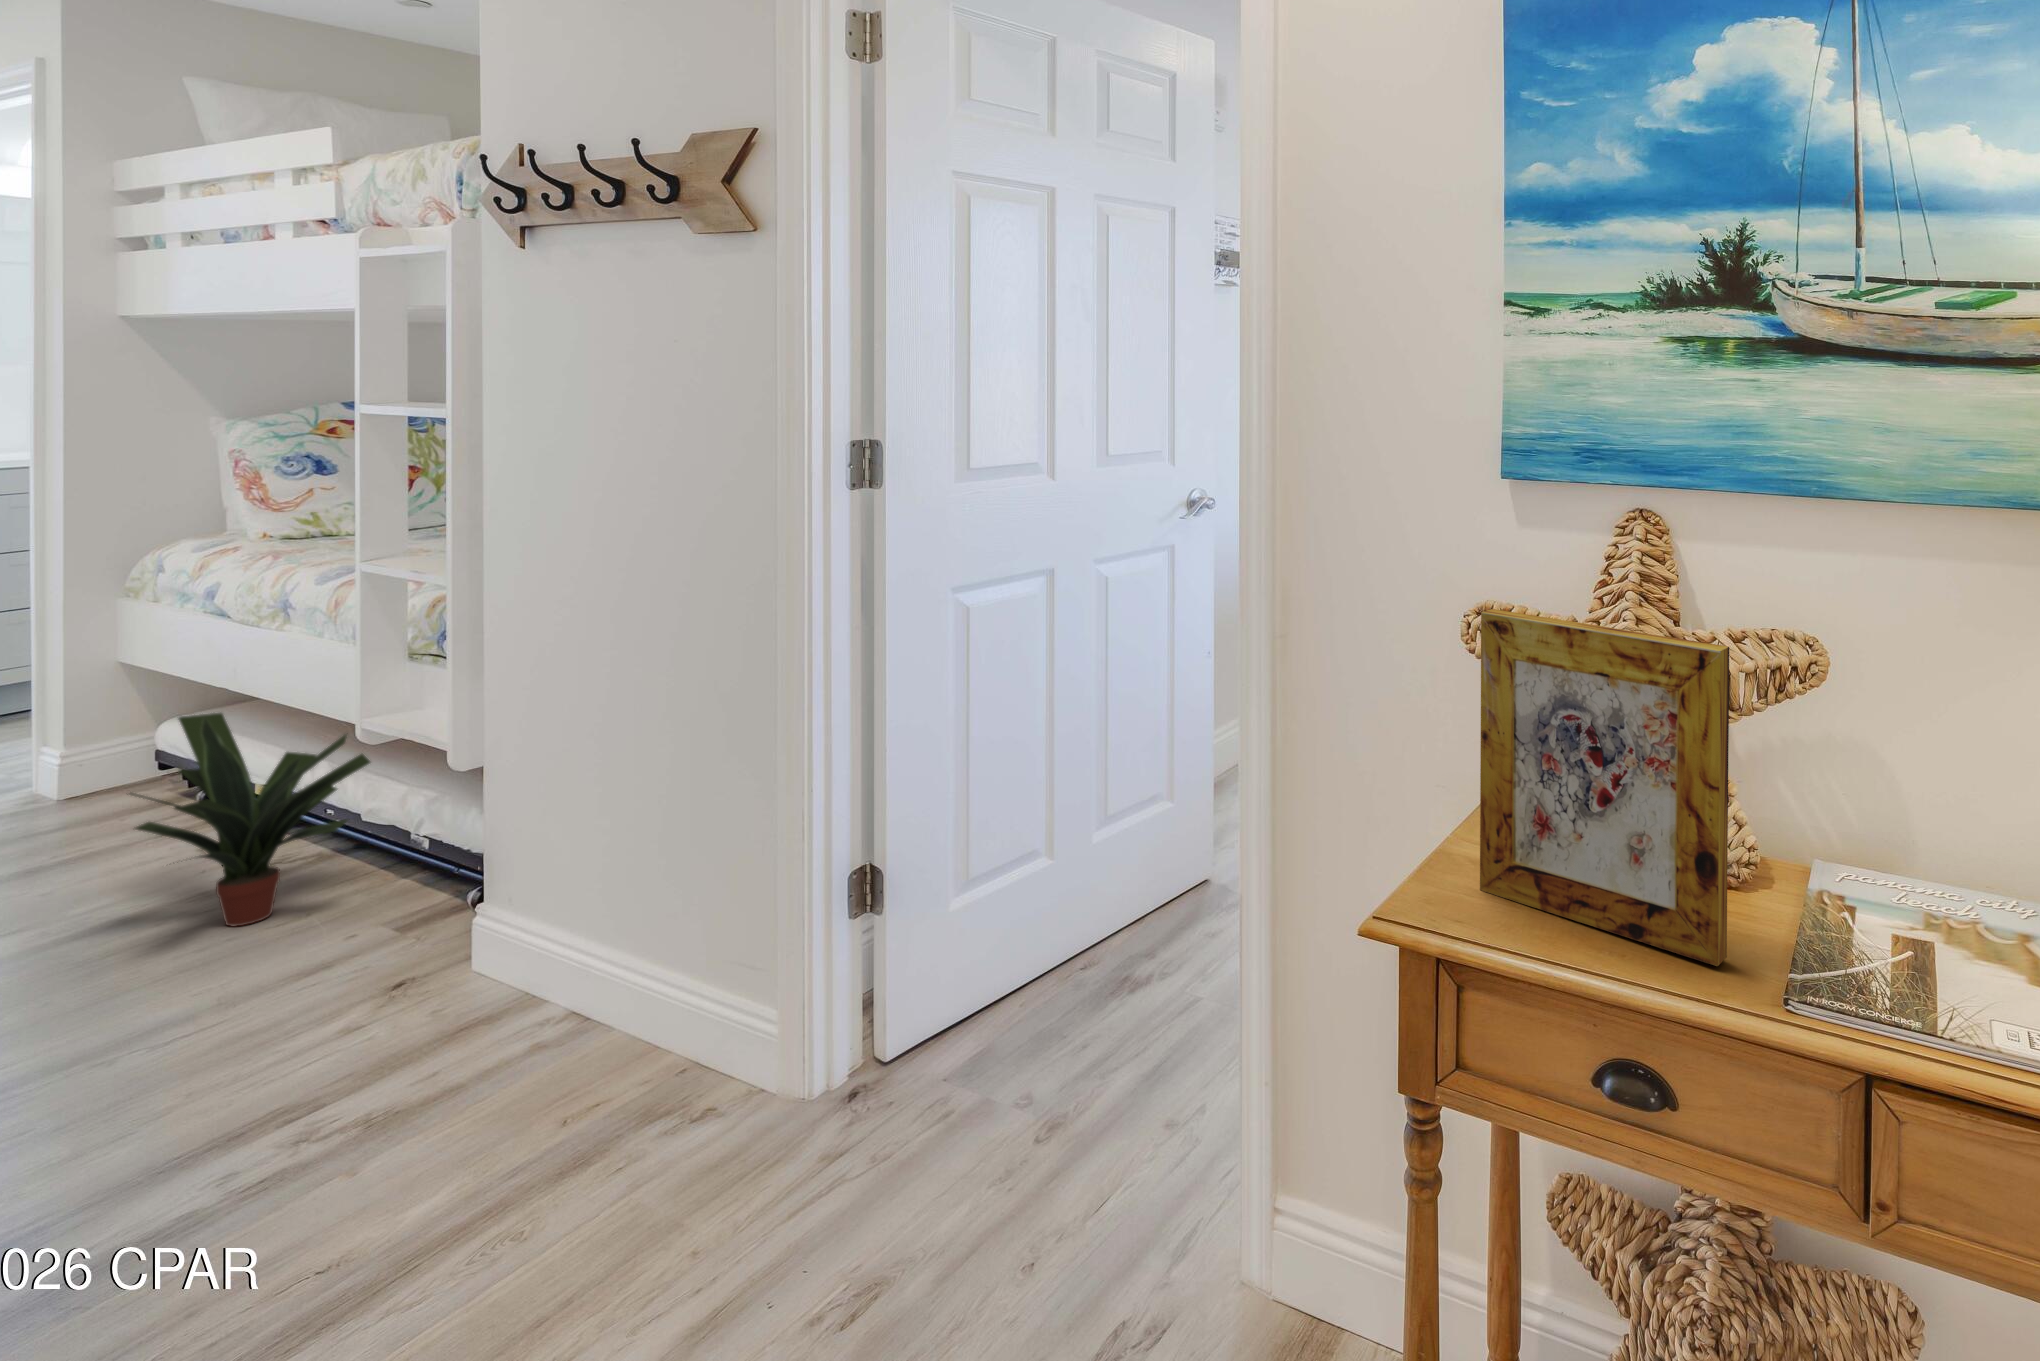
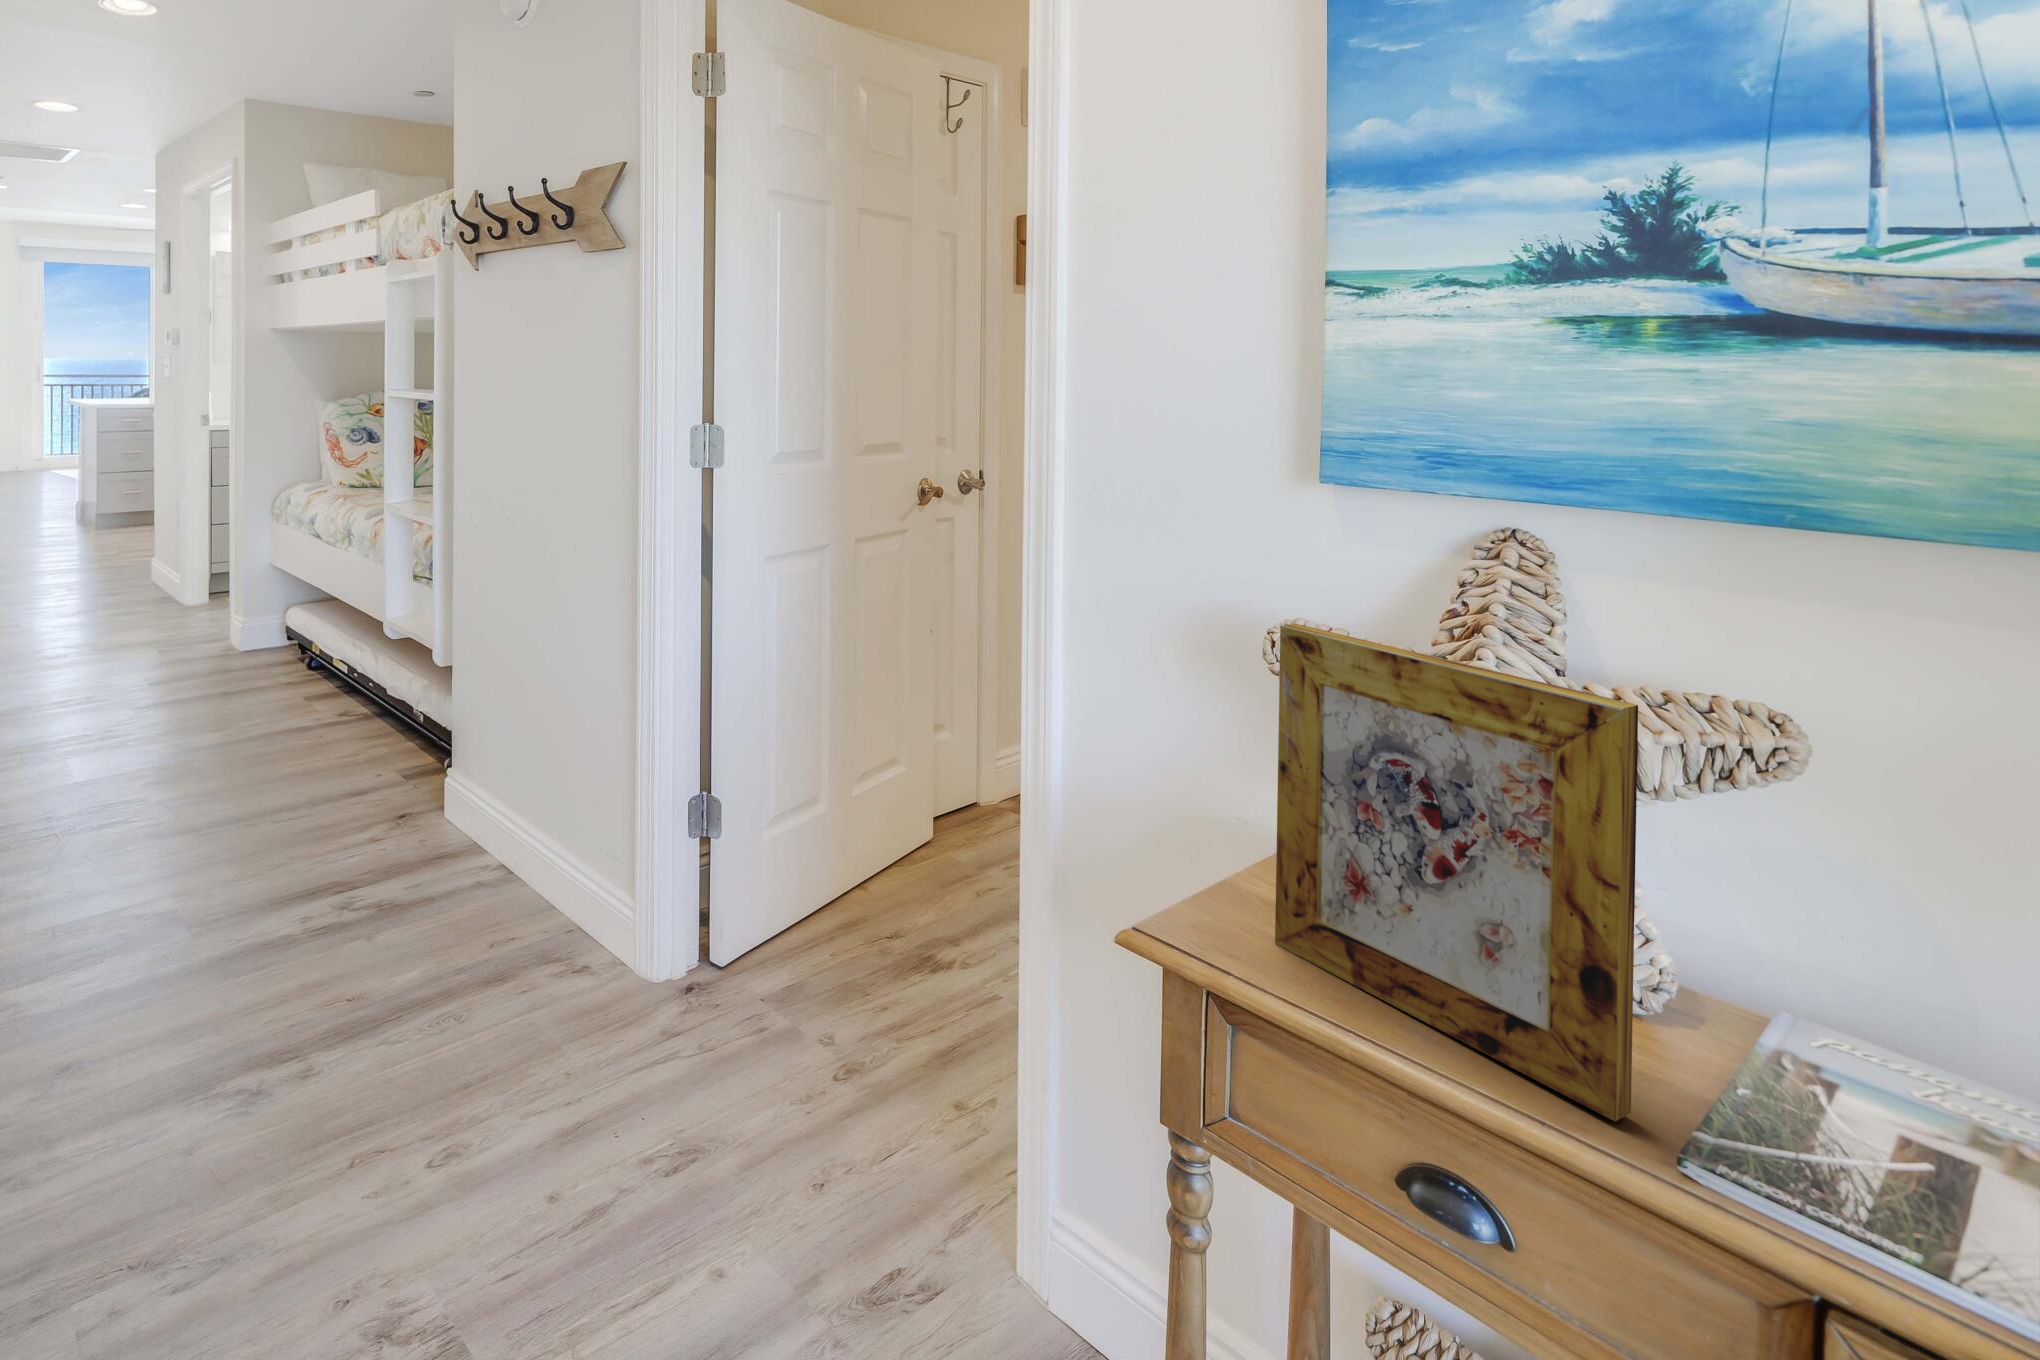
potted plant: present [130,713,370,926] -> none [257,600,388,751]

